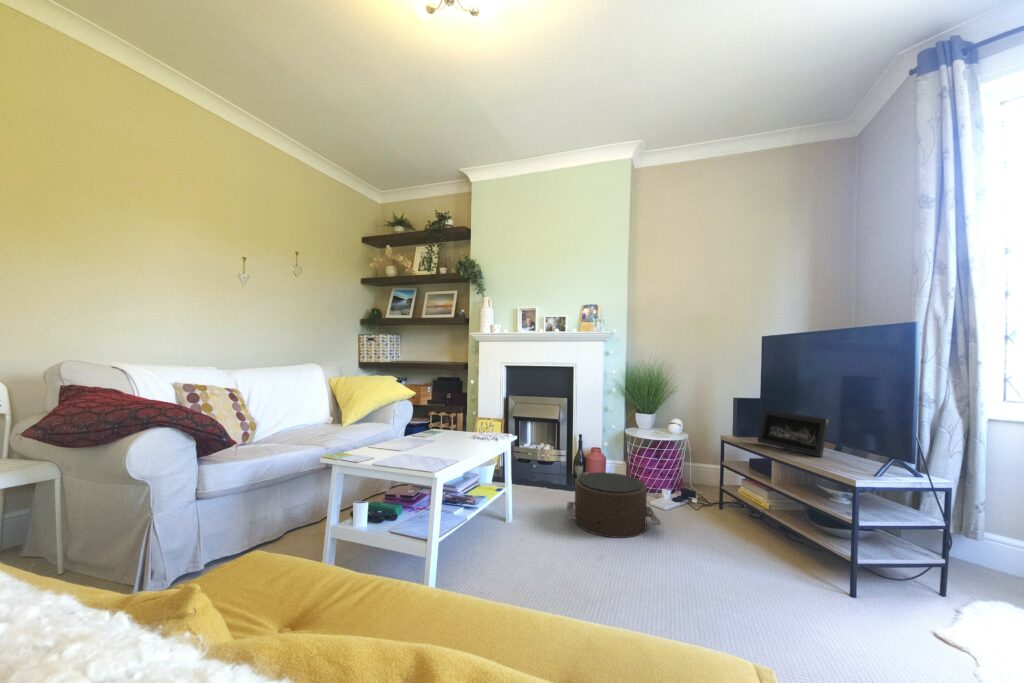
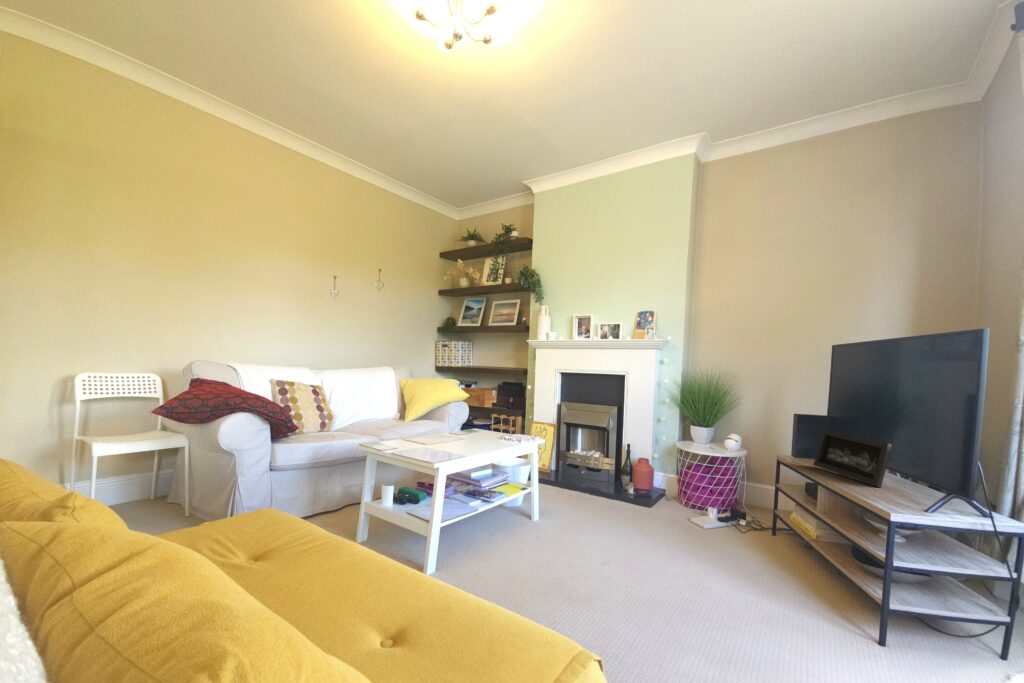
pouf: present [567,472,661,538] -> none [587,482,685,551]

